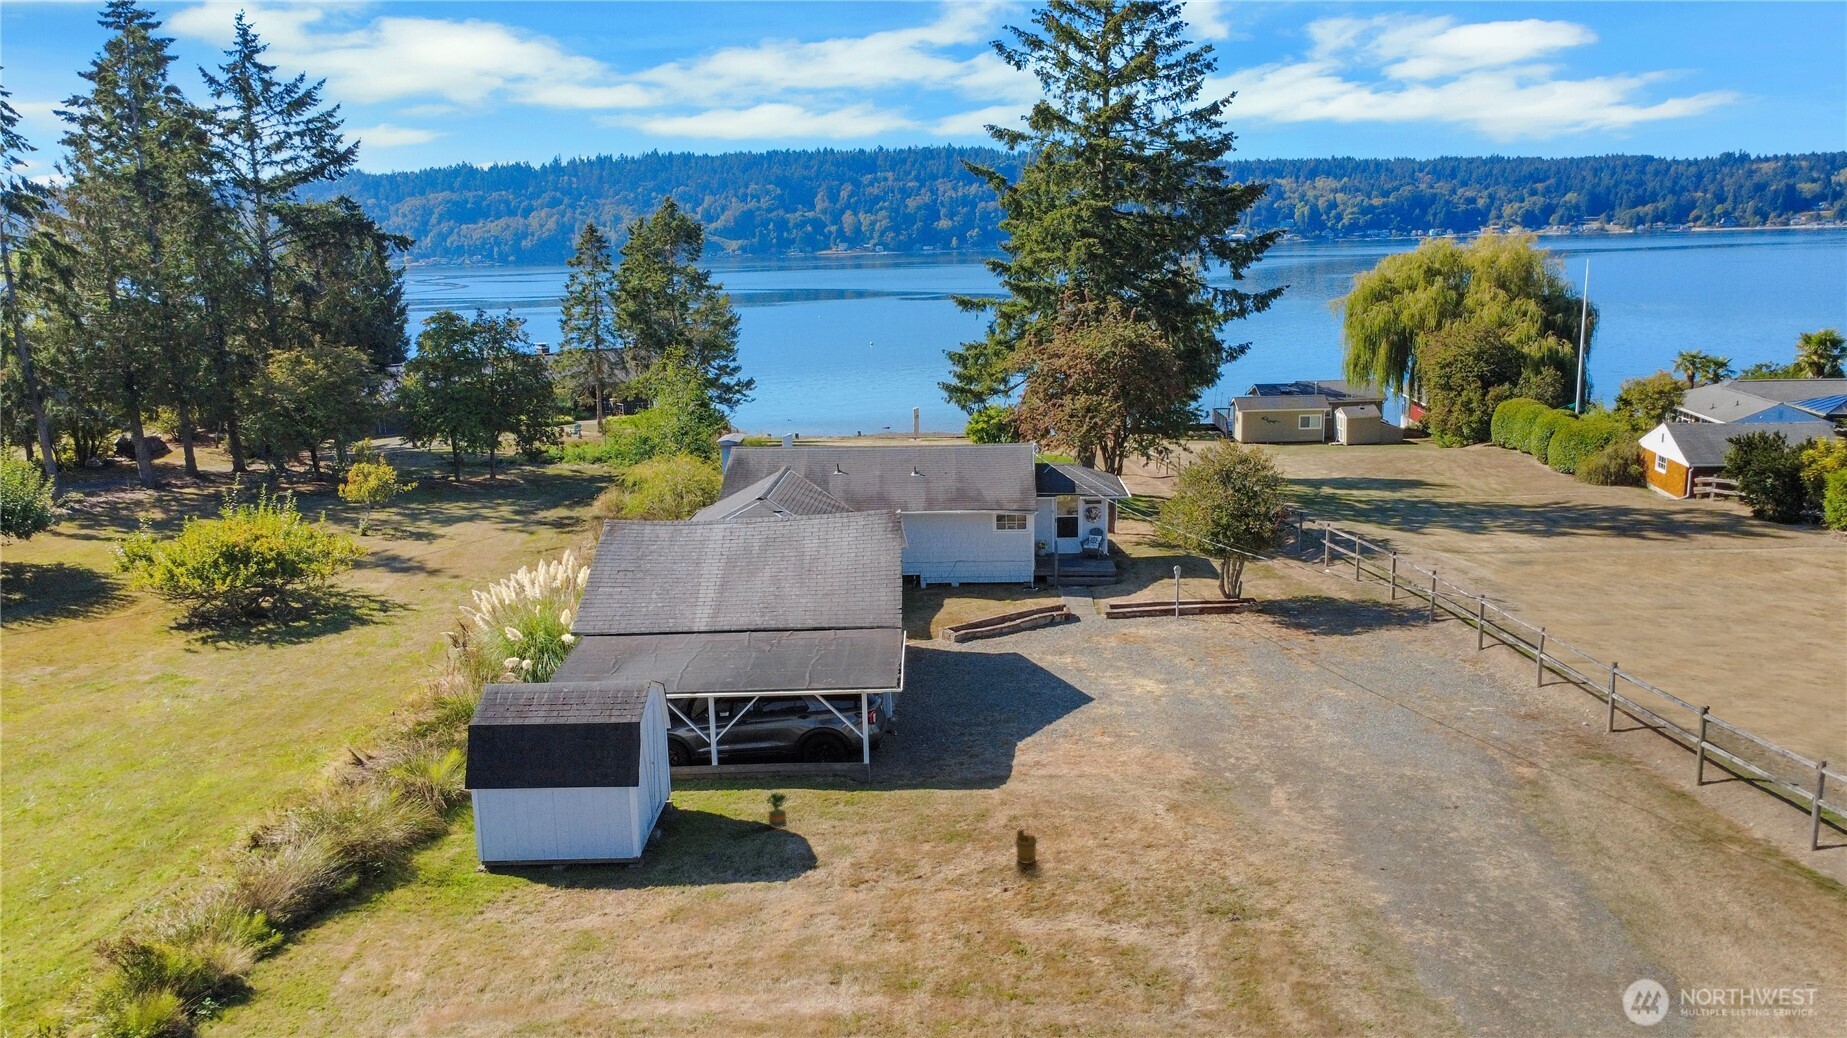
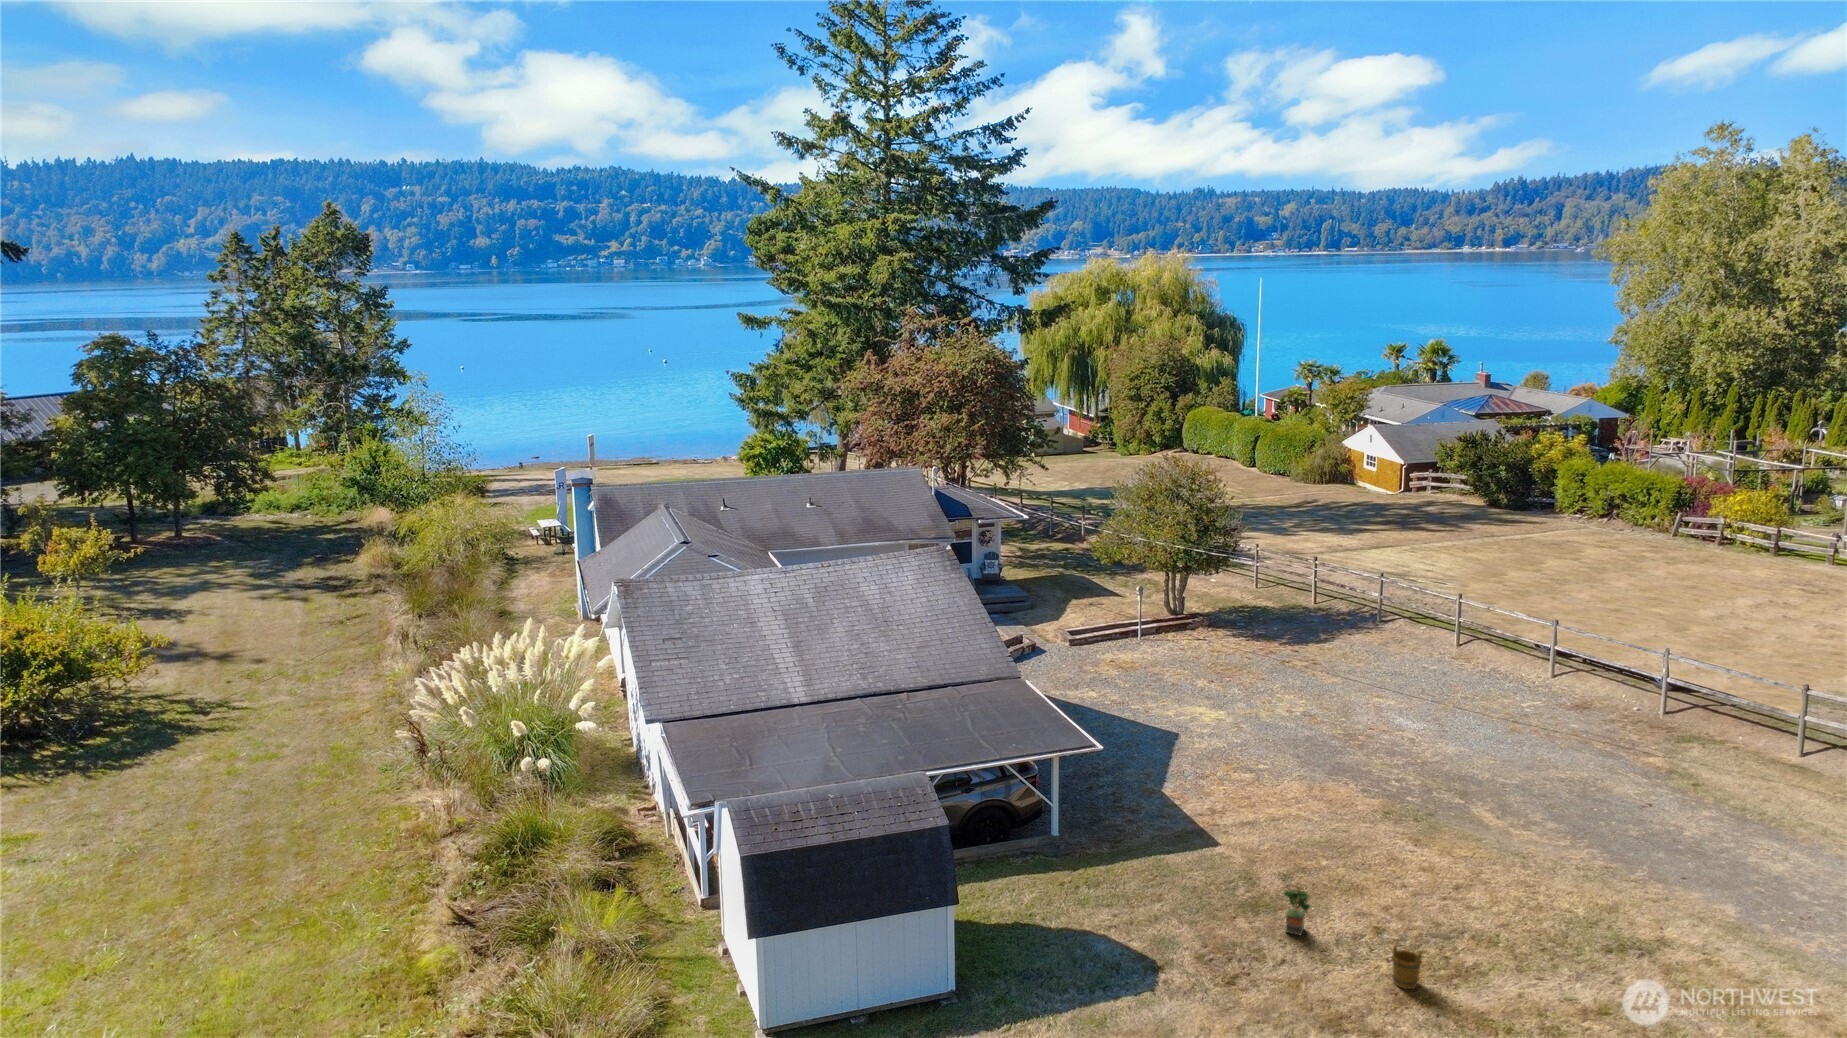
potted tree: present [767,793,788,828] -> present [1283,890,1310,935]

